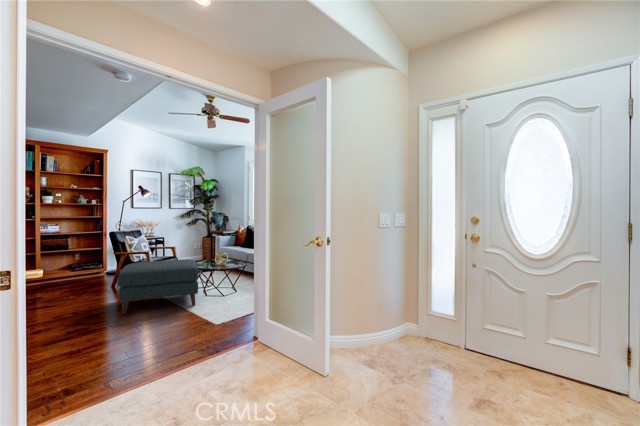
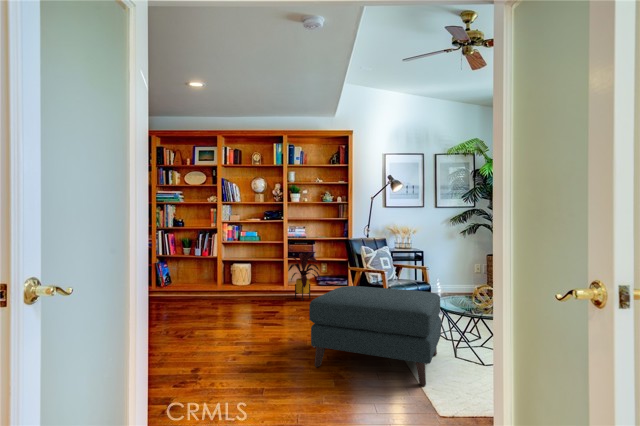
house plant: none [38,244,83,285] -> present [288,252,321,300]

